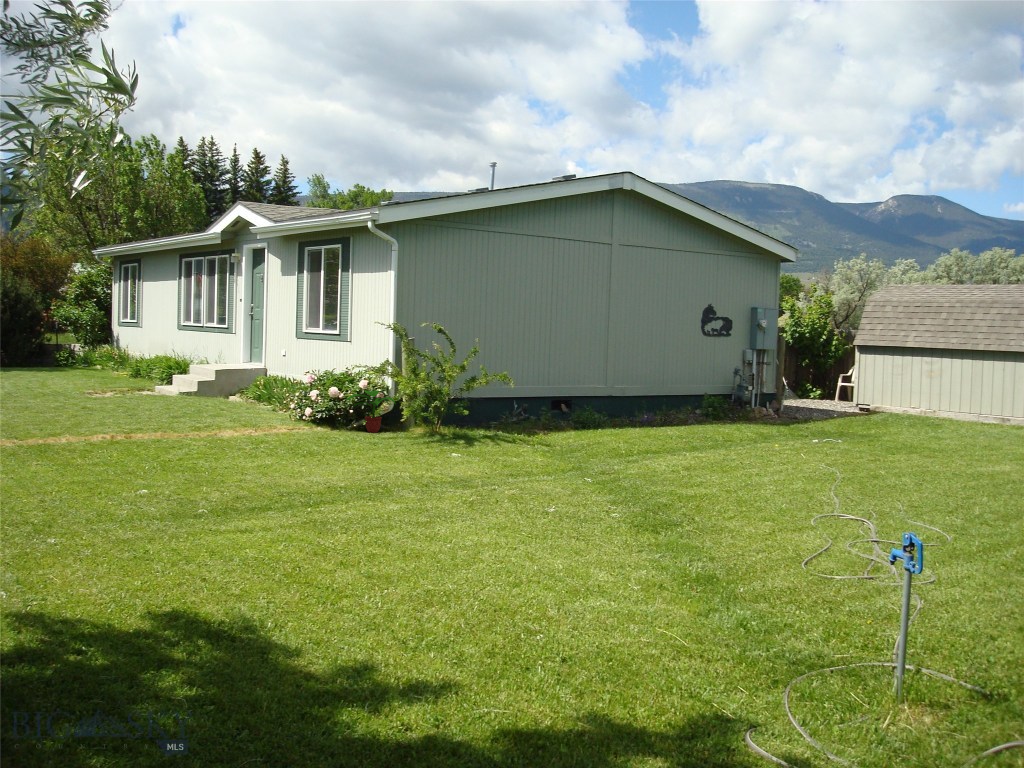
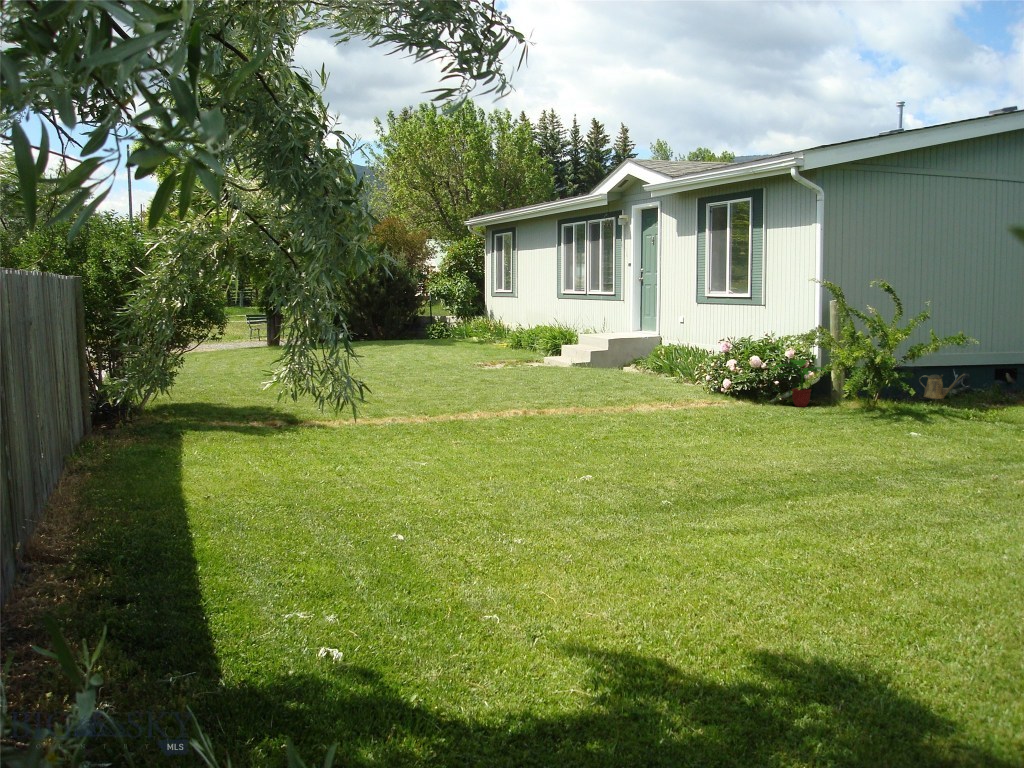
watering can: none [477,404,513,425] -> present [919,374,965,399]

